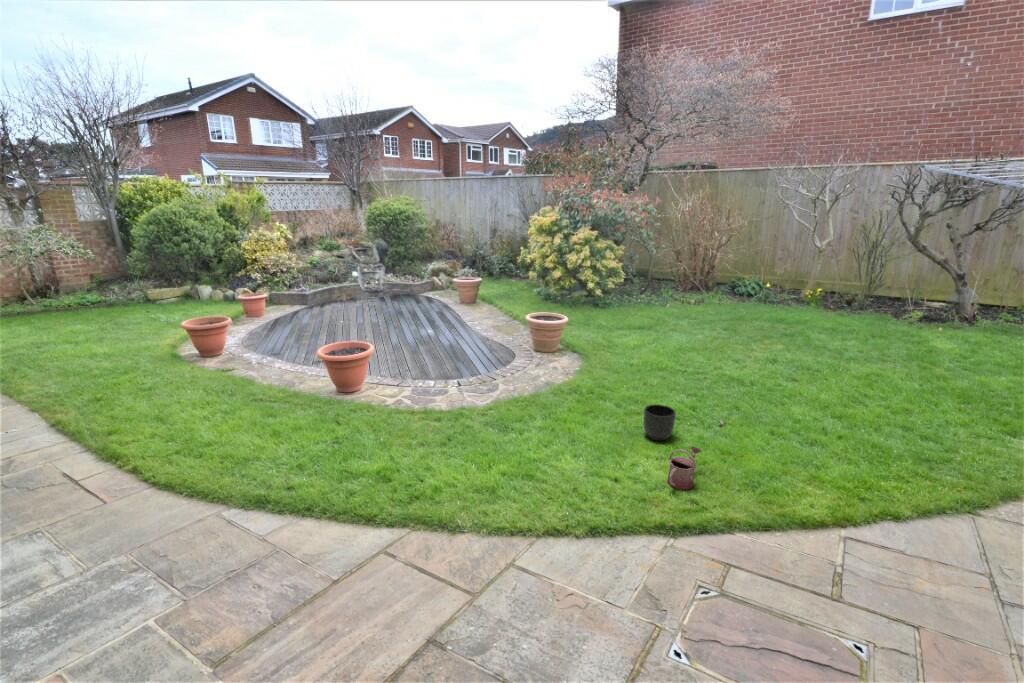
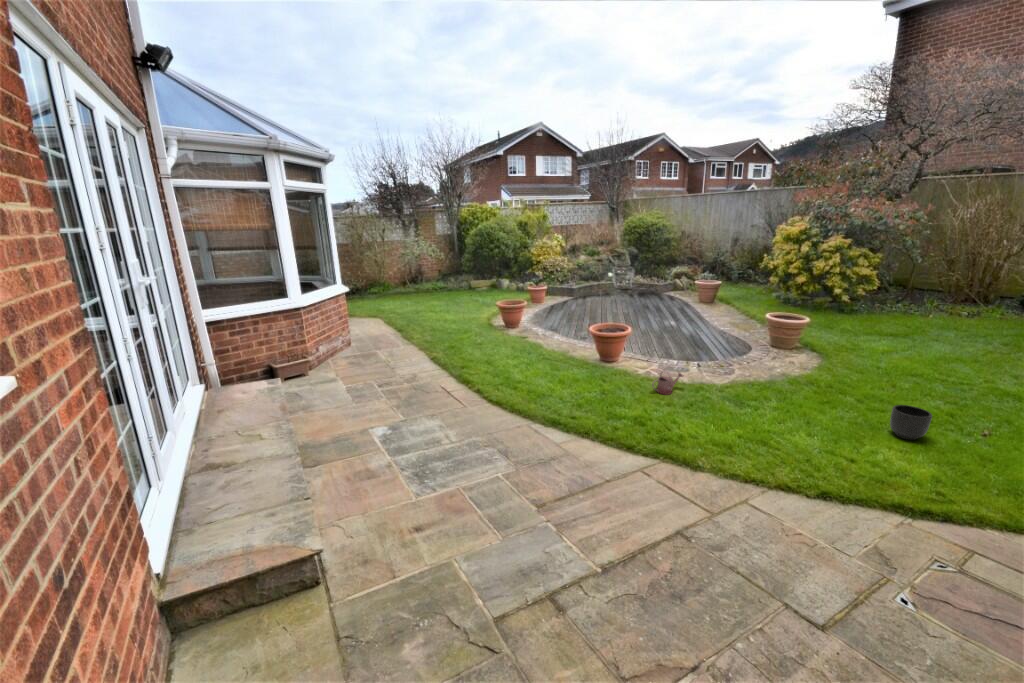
watering can: present [667,446,701,490] -> present [652,372,683,395]

